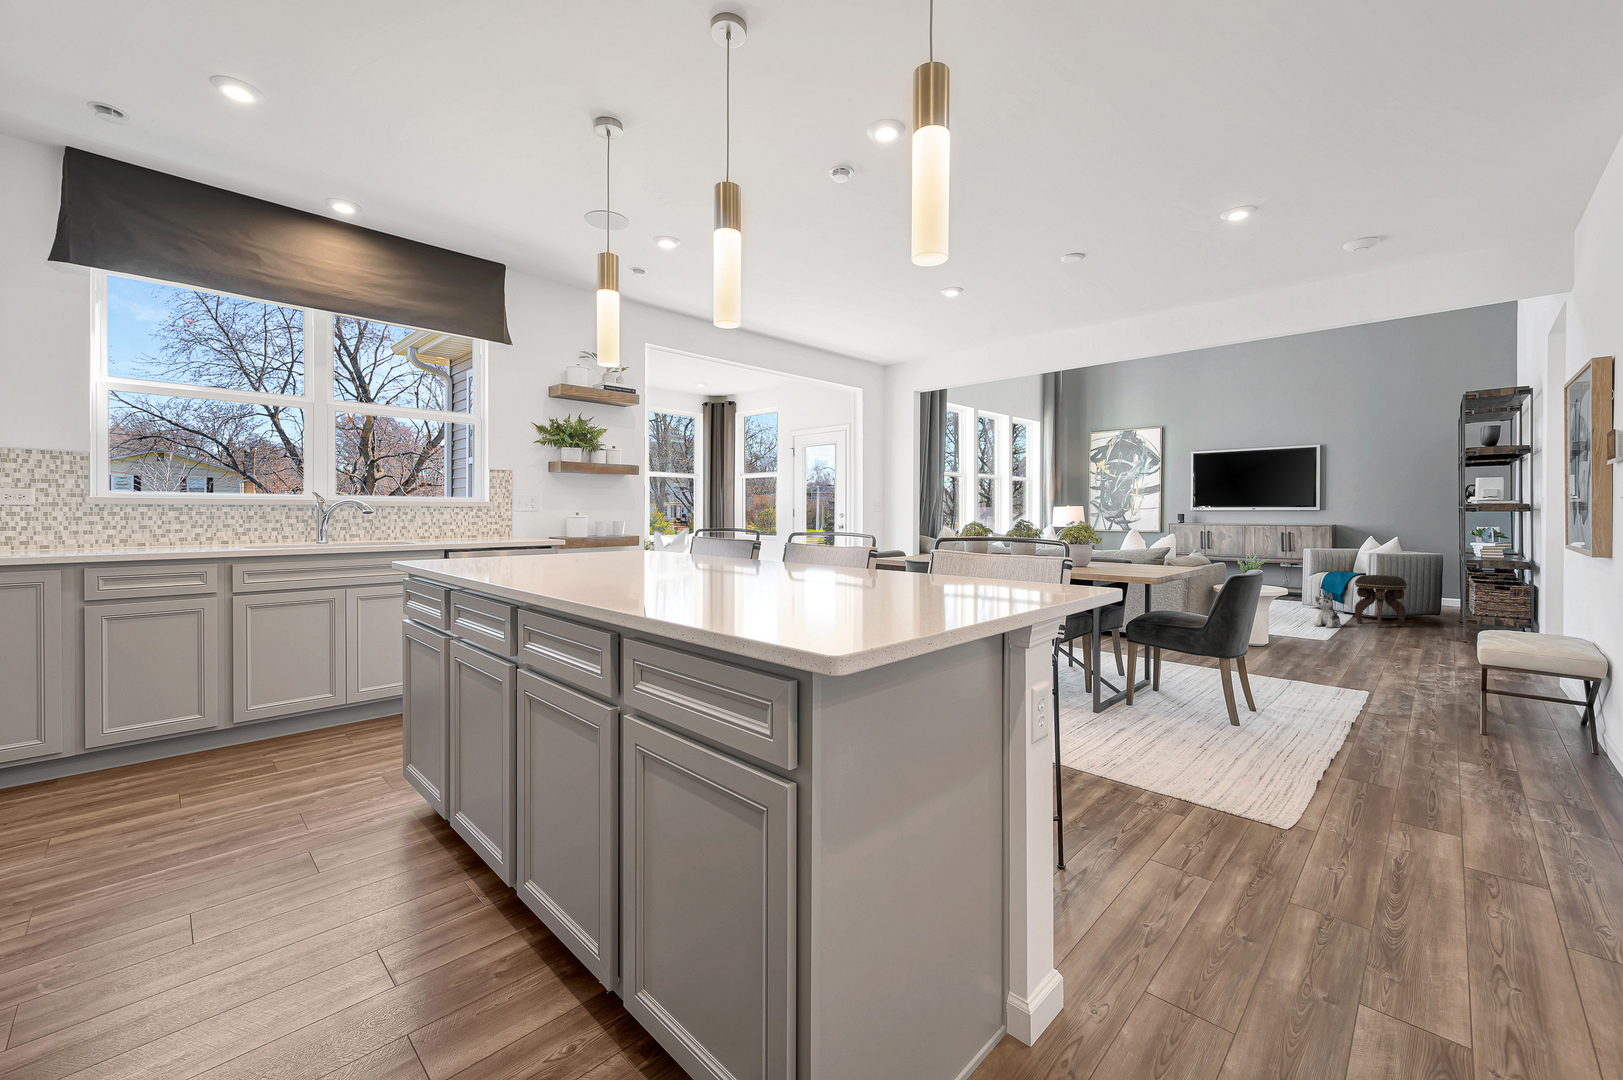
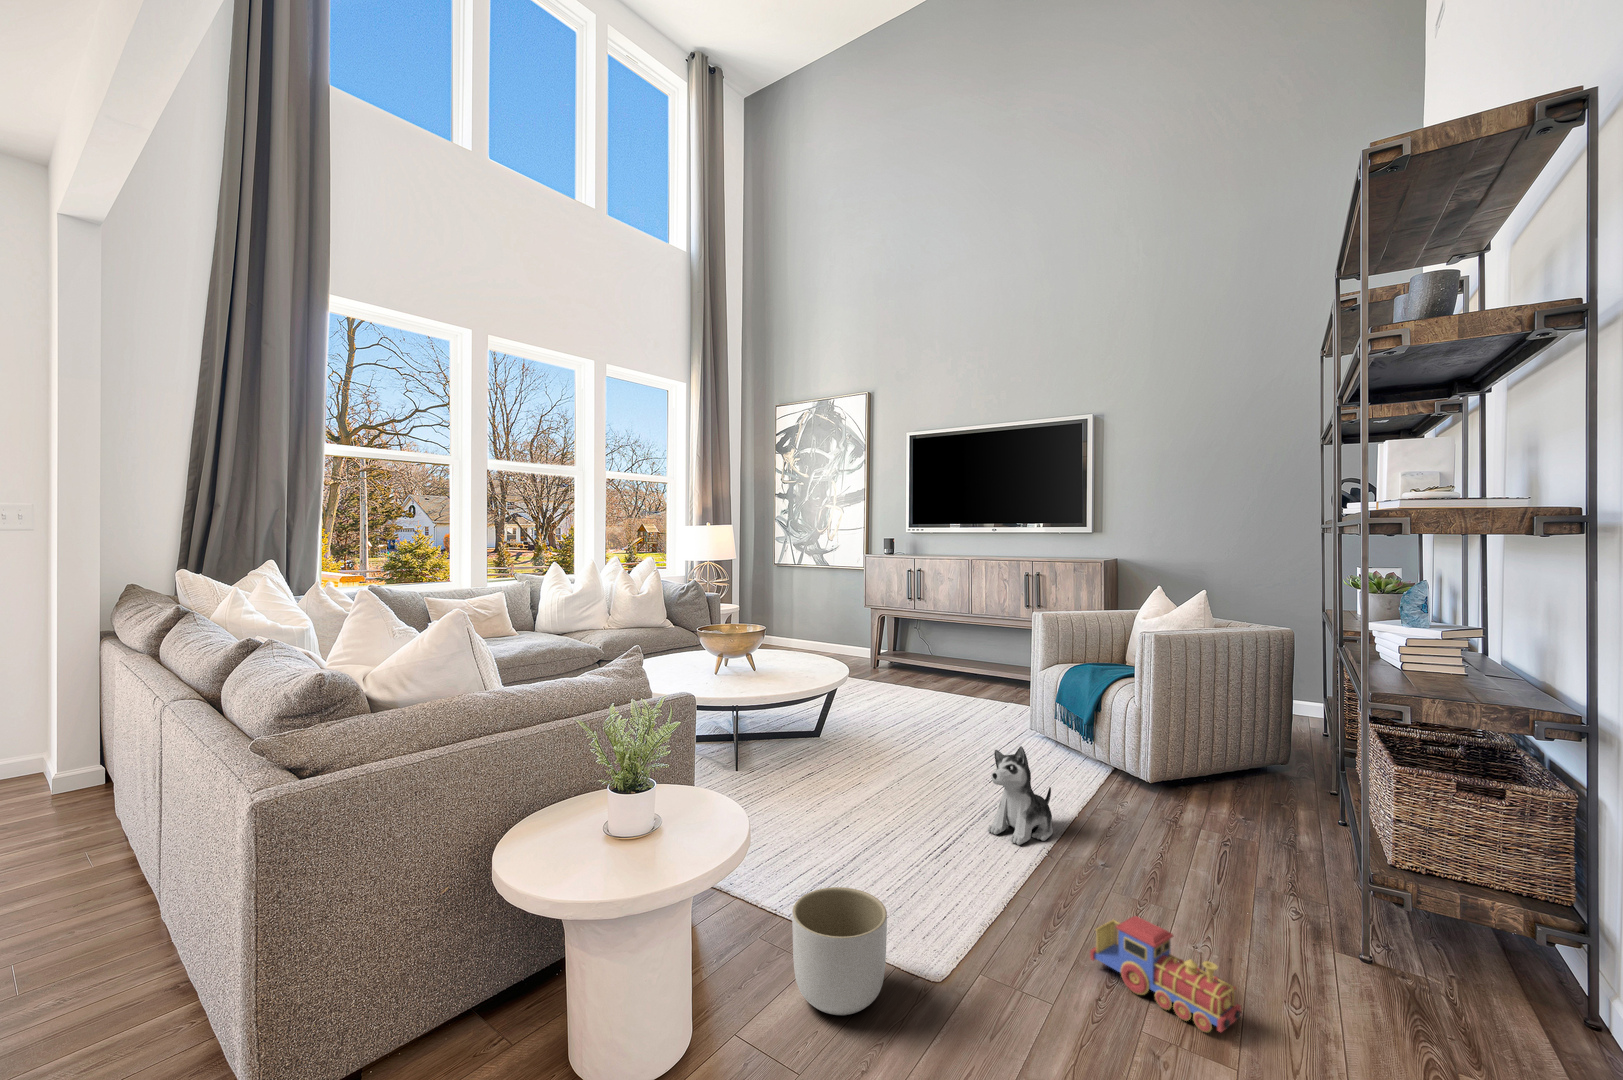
footstool: present [1355,575,1407,627] -> none [1097,688,1214,838]
planter: none [1289,618,1320,645] -> present [792,887,887,1015]
toy train: none [1375,625,1425,647] -> present [1090,916,1241,1032]

